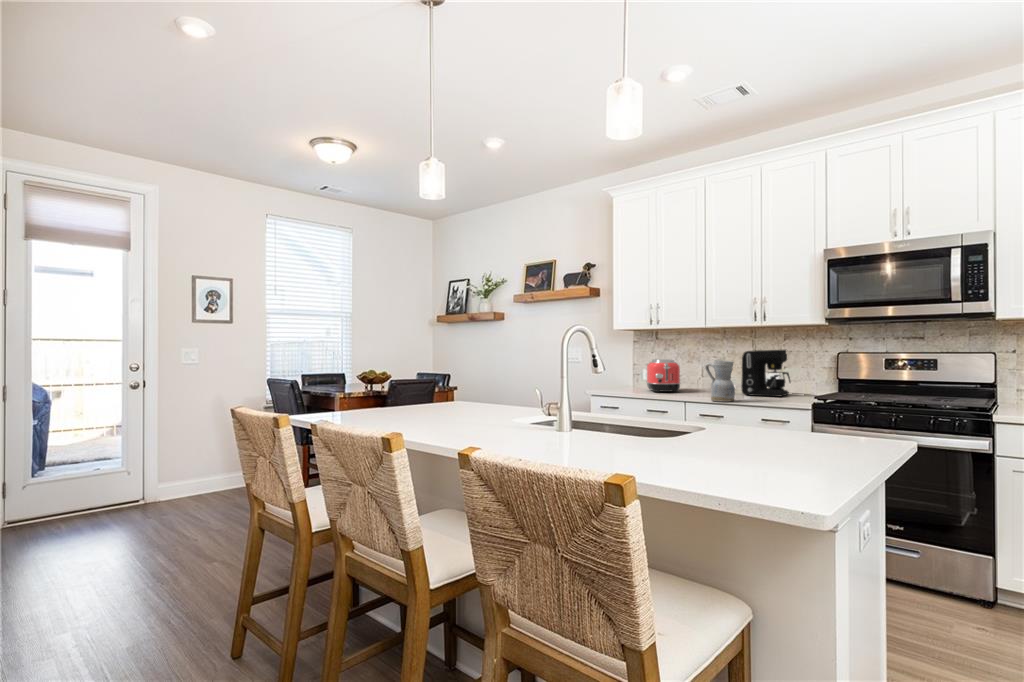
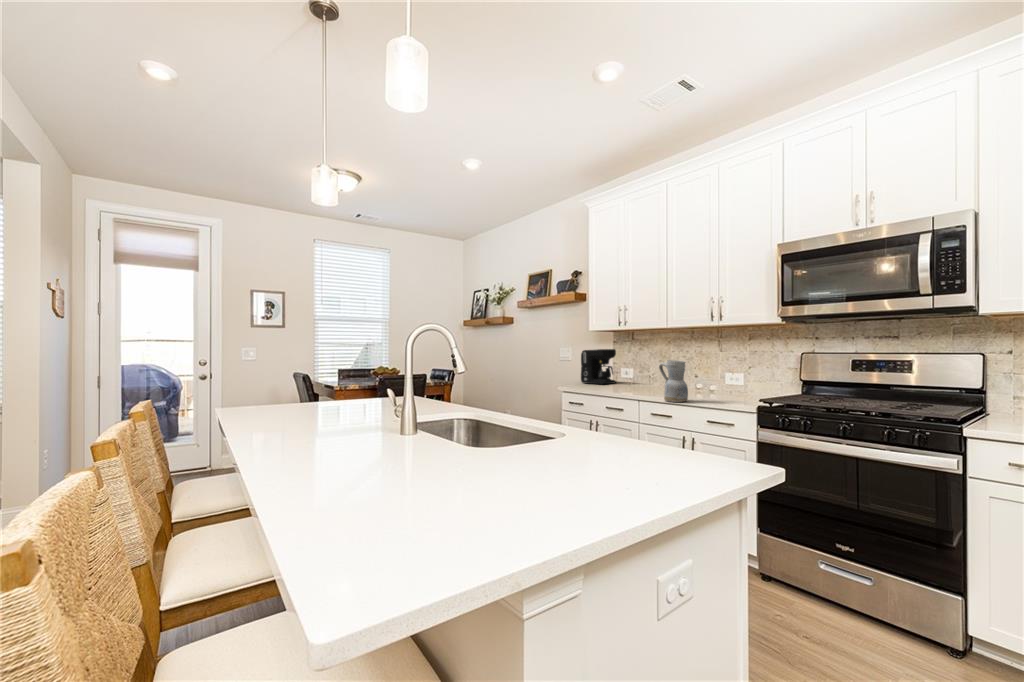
coffee maker: present [741,350,790,397] -> present [581,349,616,384]
toaster: present [647,359,680,392] -> none [618,359,649,391]

